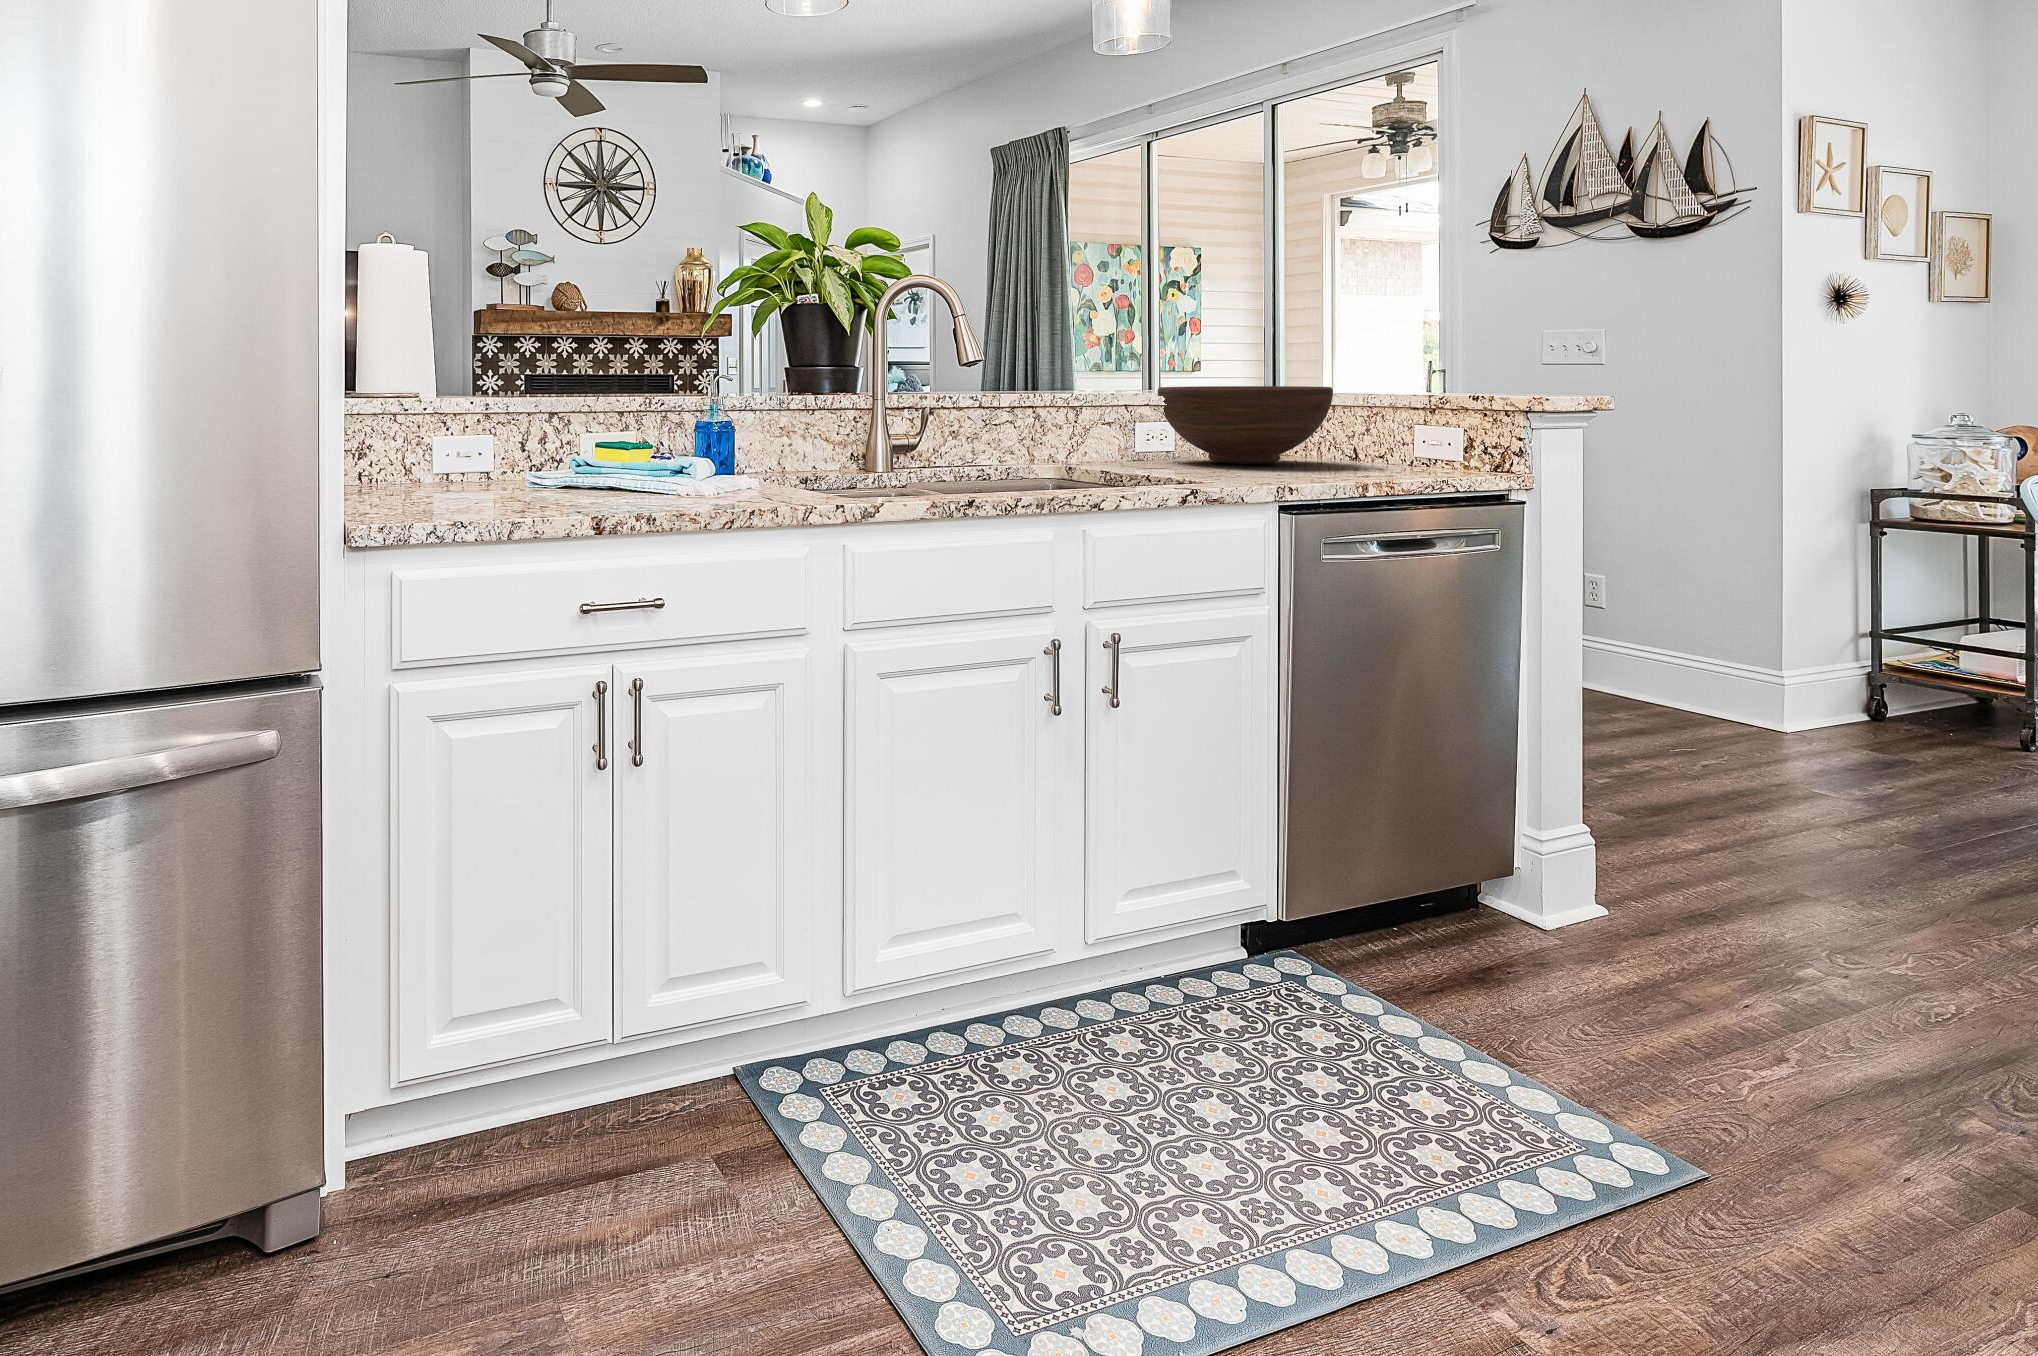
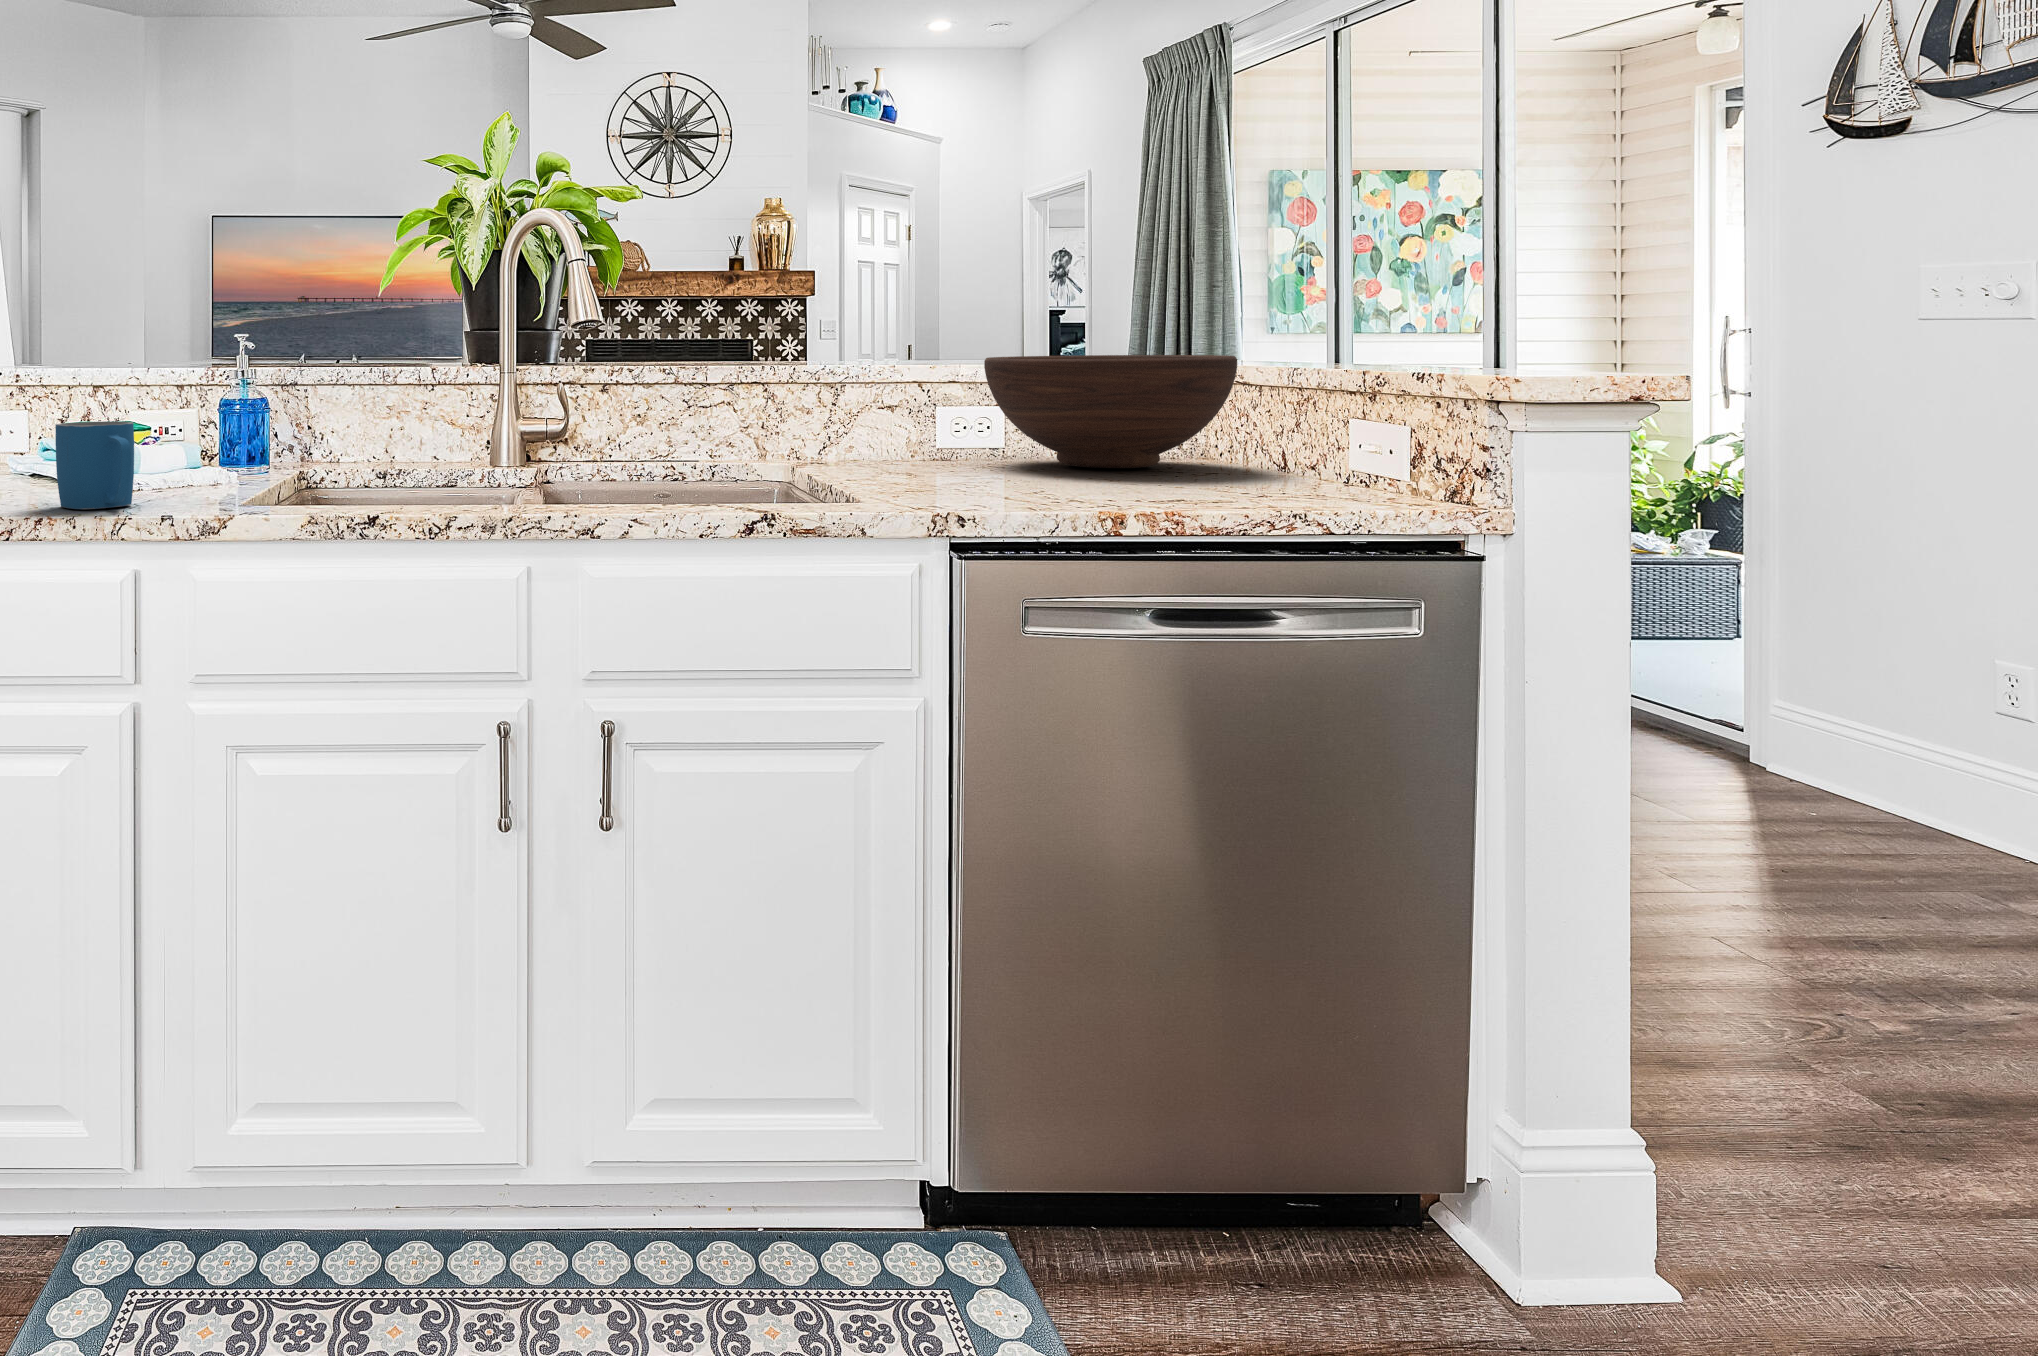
mug: none [698,437,777,507] -> present [56,421,134,509]

